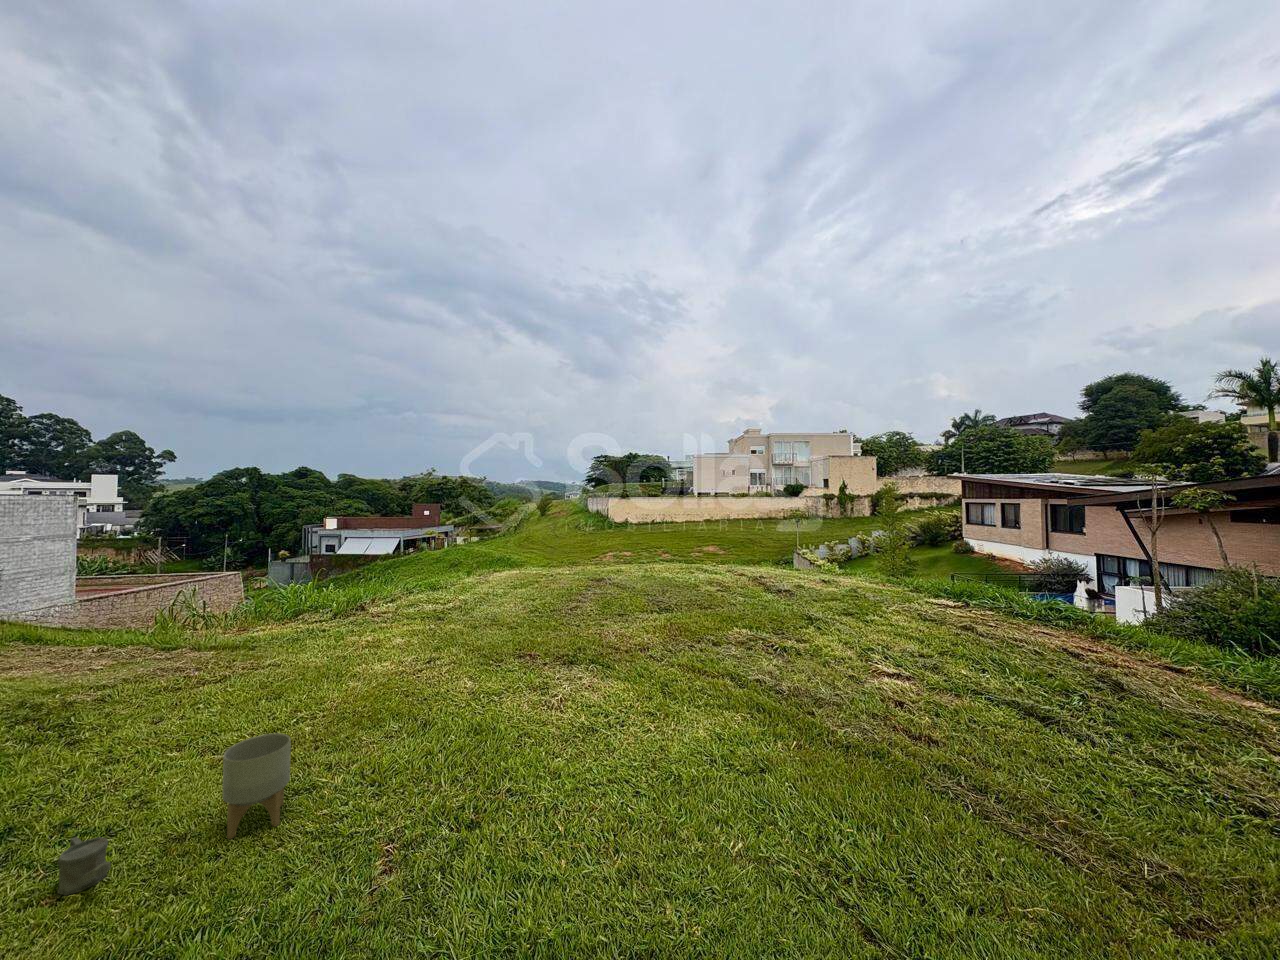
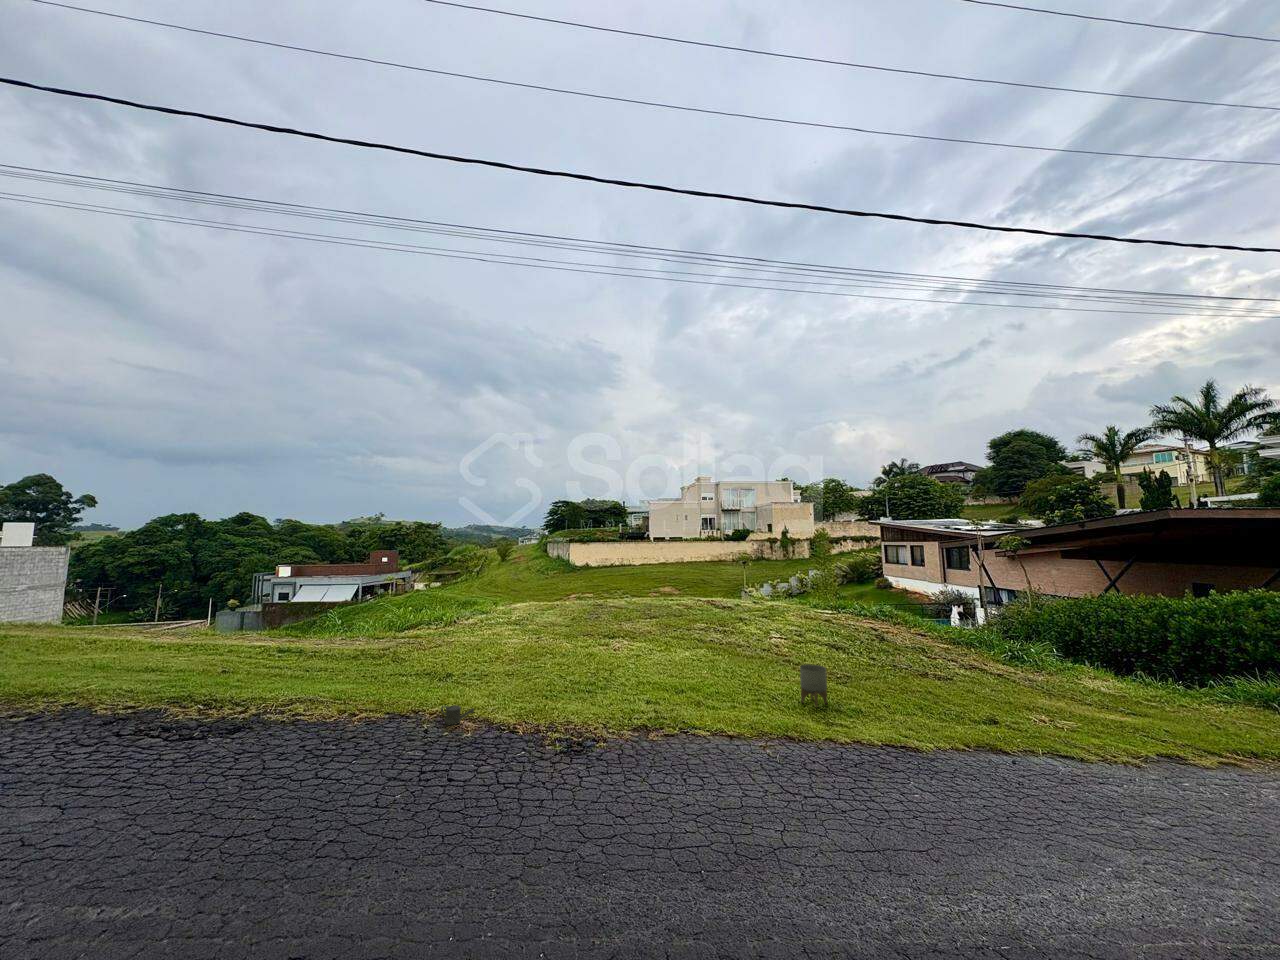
planter: present [223,733,291,839] -> present [800,664,827,707]

